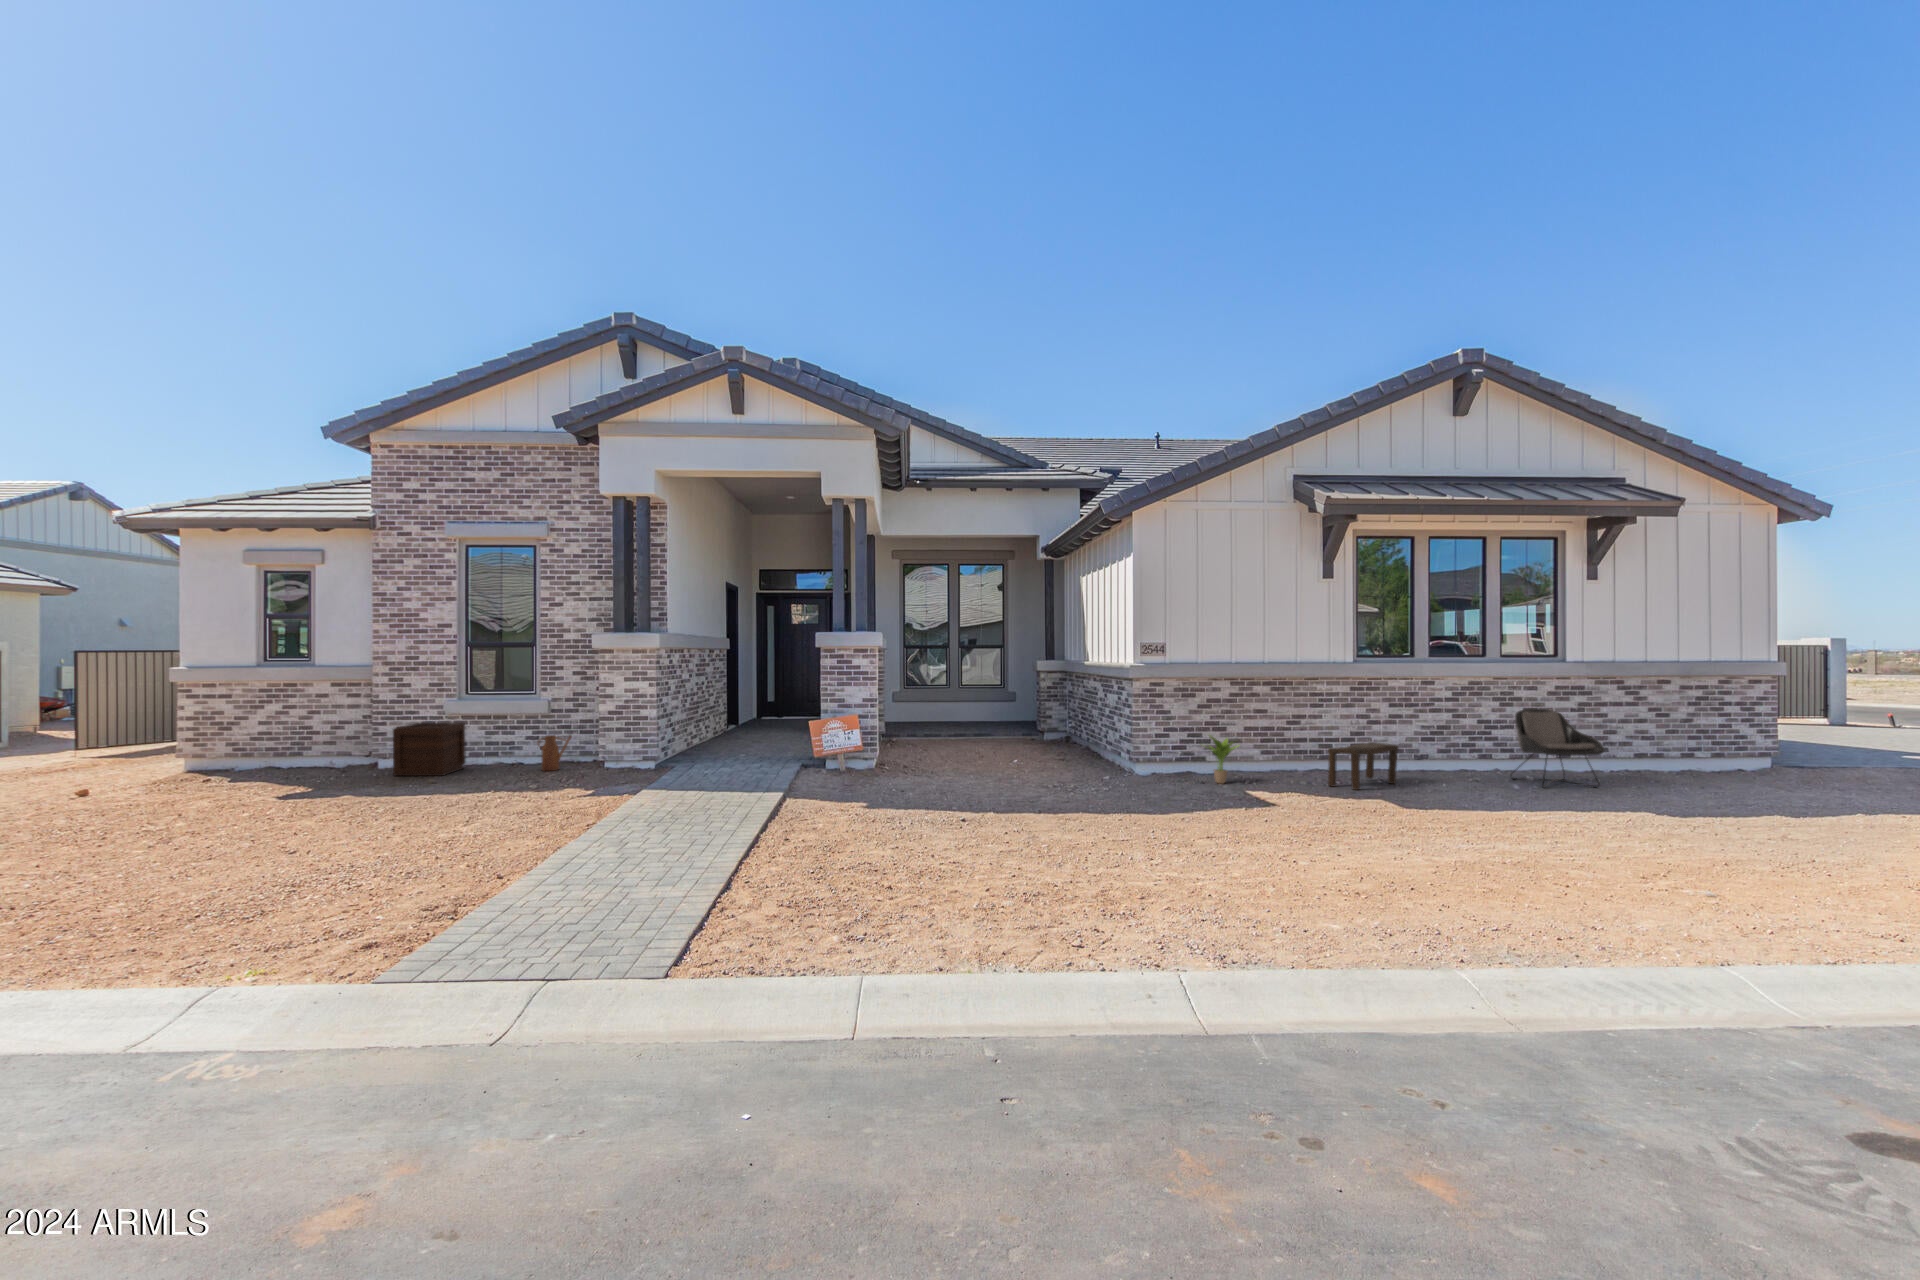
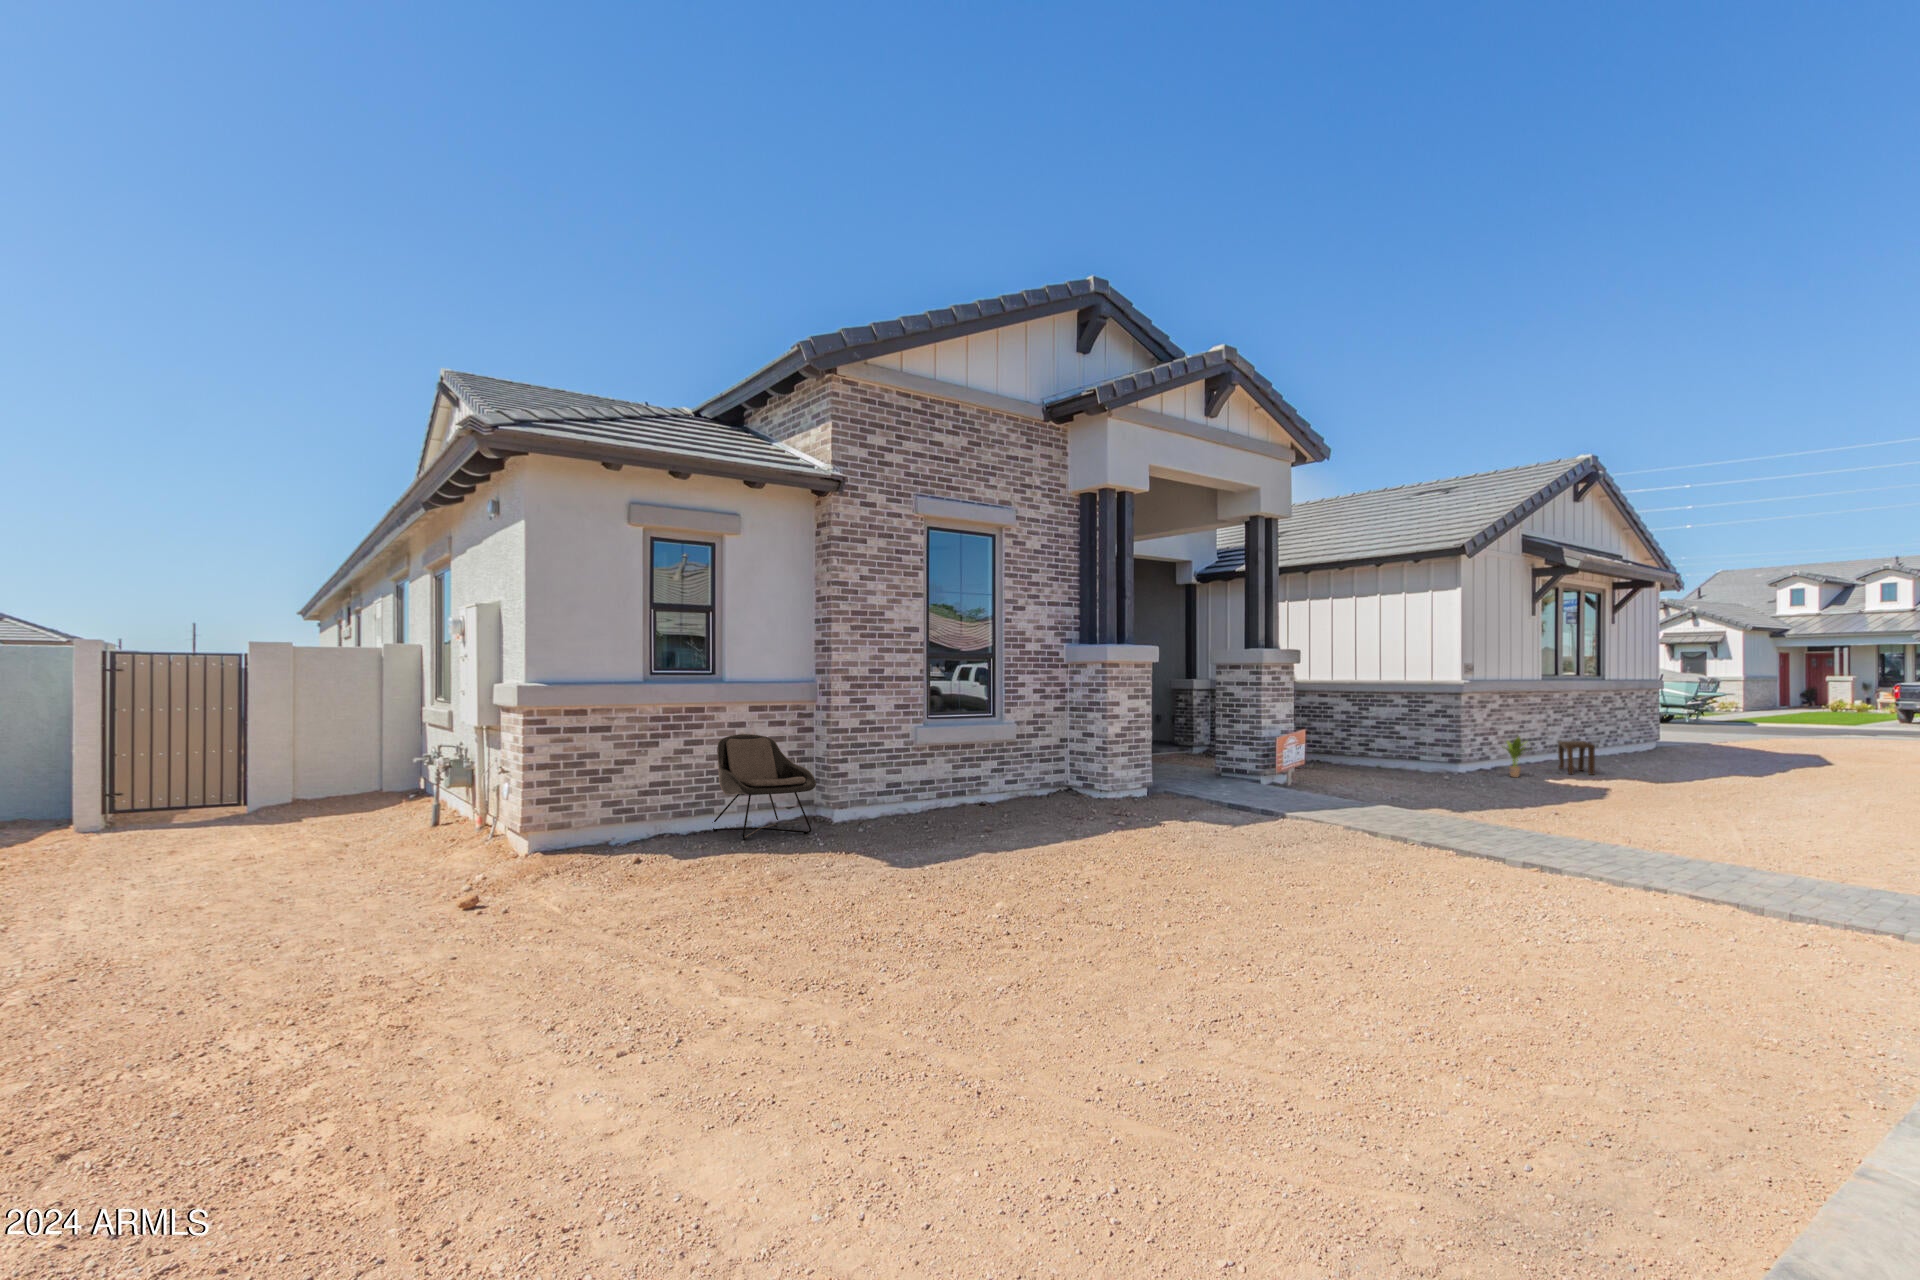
lounge chair: present [1511,708,1604,788] -> present [712,734,816,840]
wooden crate: present [393,723,466,776] -> none [883,755,972,826]
watering can: present [541,735,572,771] -> none [1016,764,1047,809]

